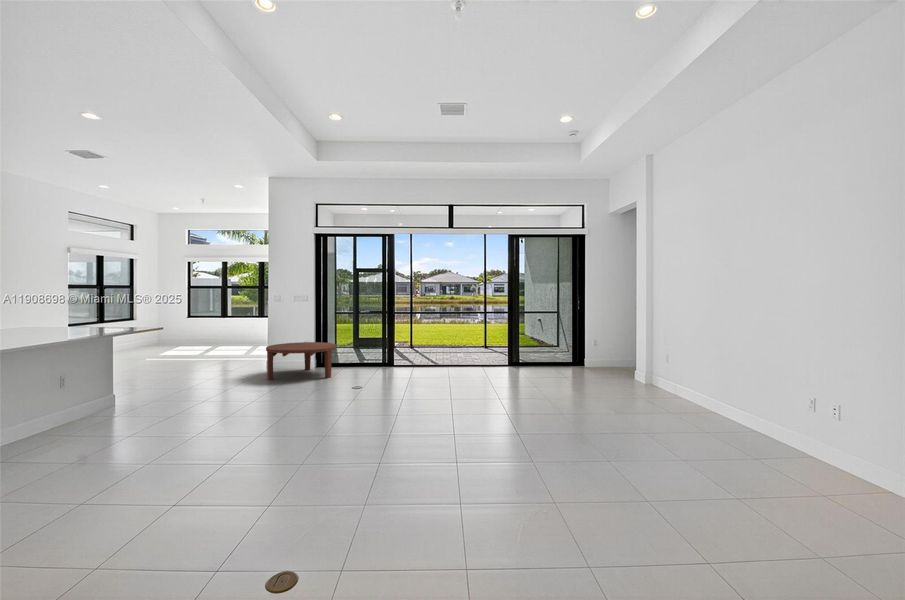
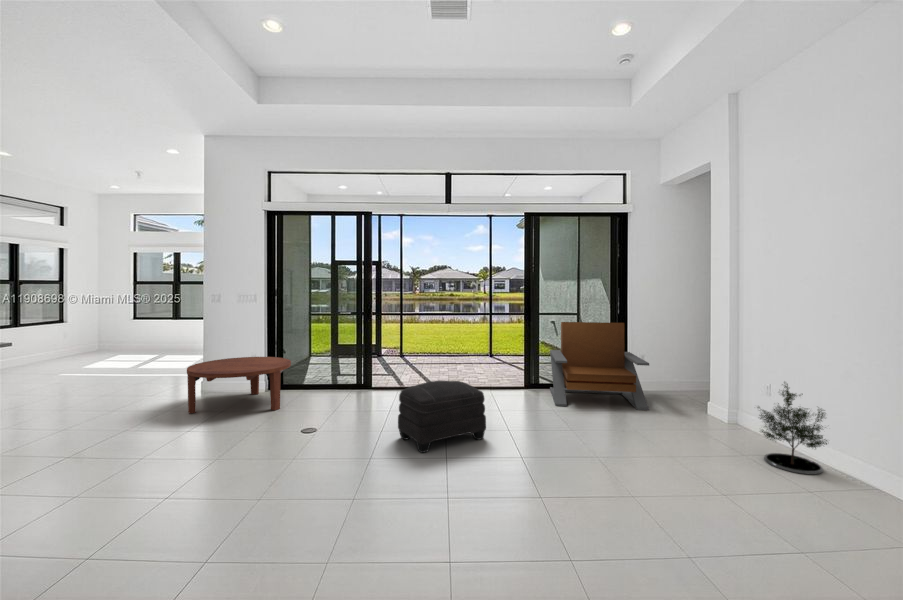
lounge chair: none [528,316,595,378] -> present [550,322,649,410]
potted tree: none [646,348,687,404] -> present [758,382,827,475]
ottoman: none [418,353,477,396] -> present [398,381,486,453]

